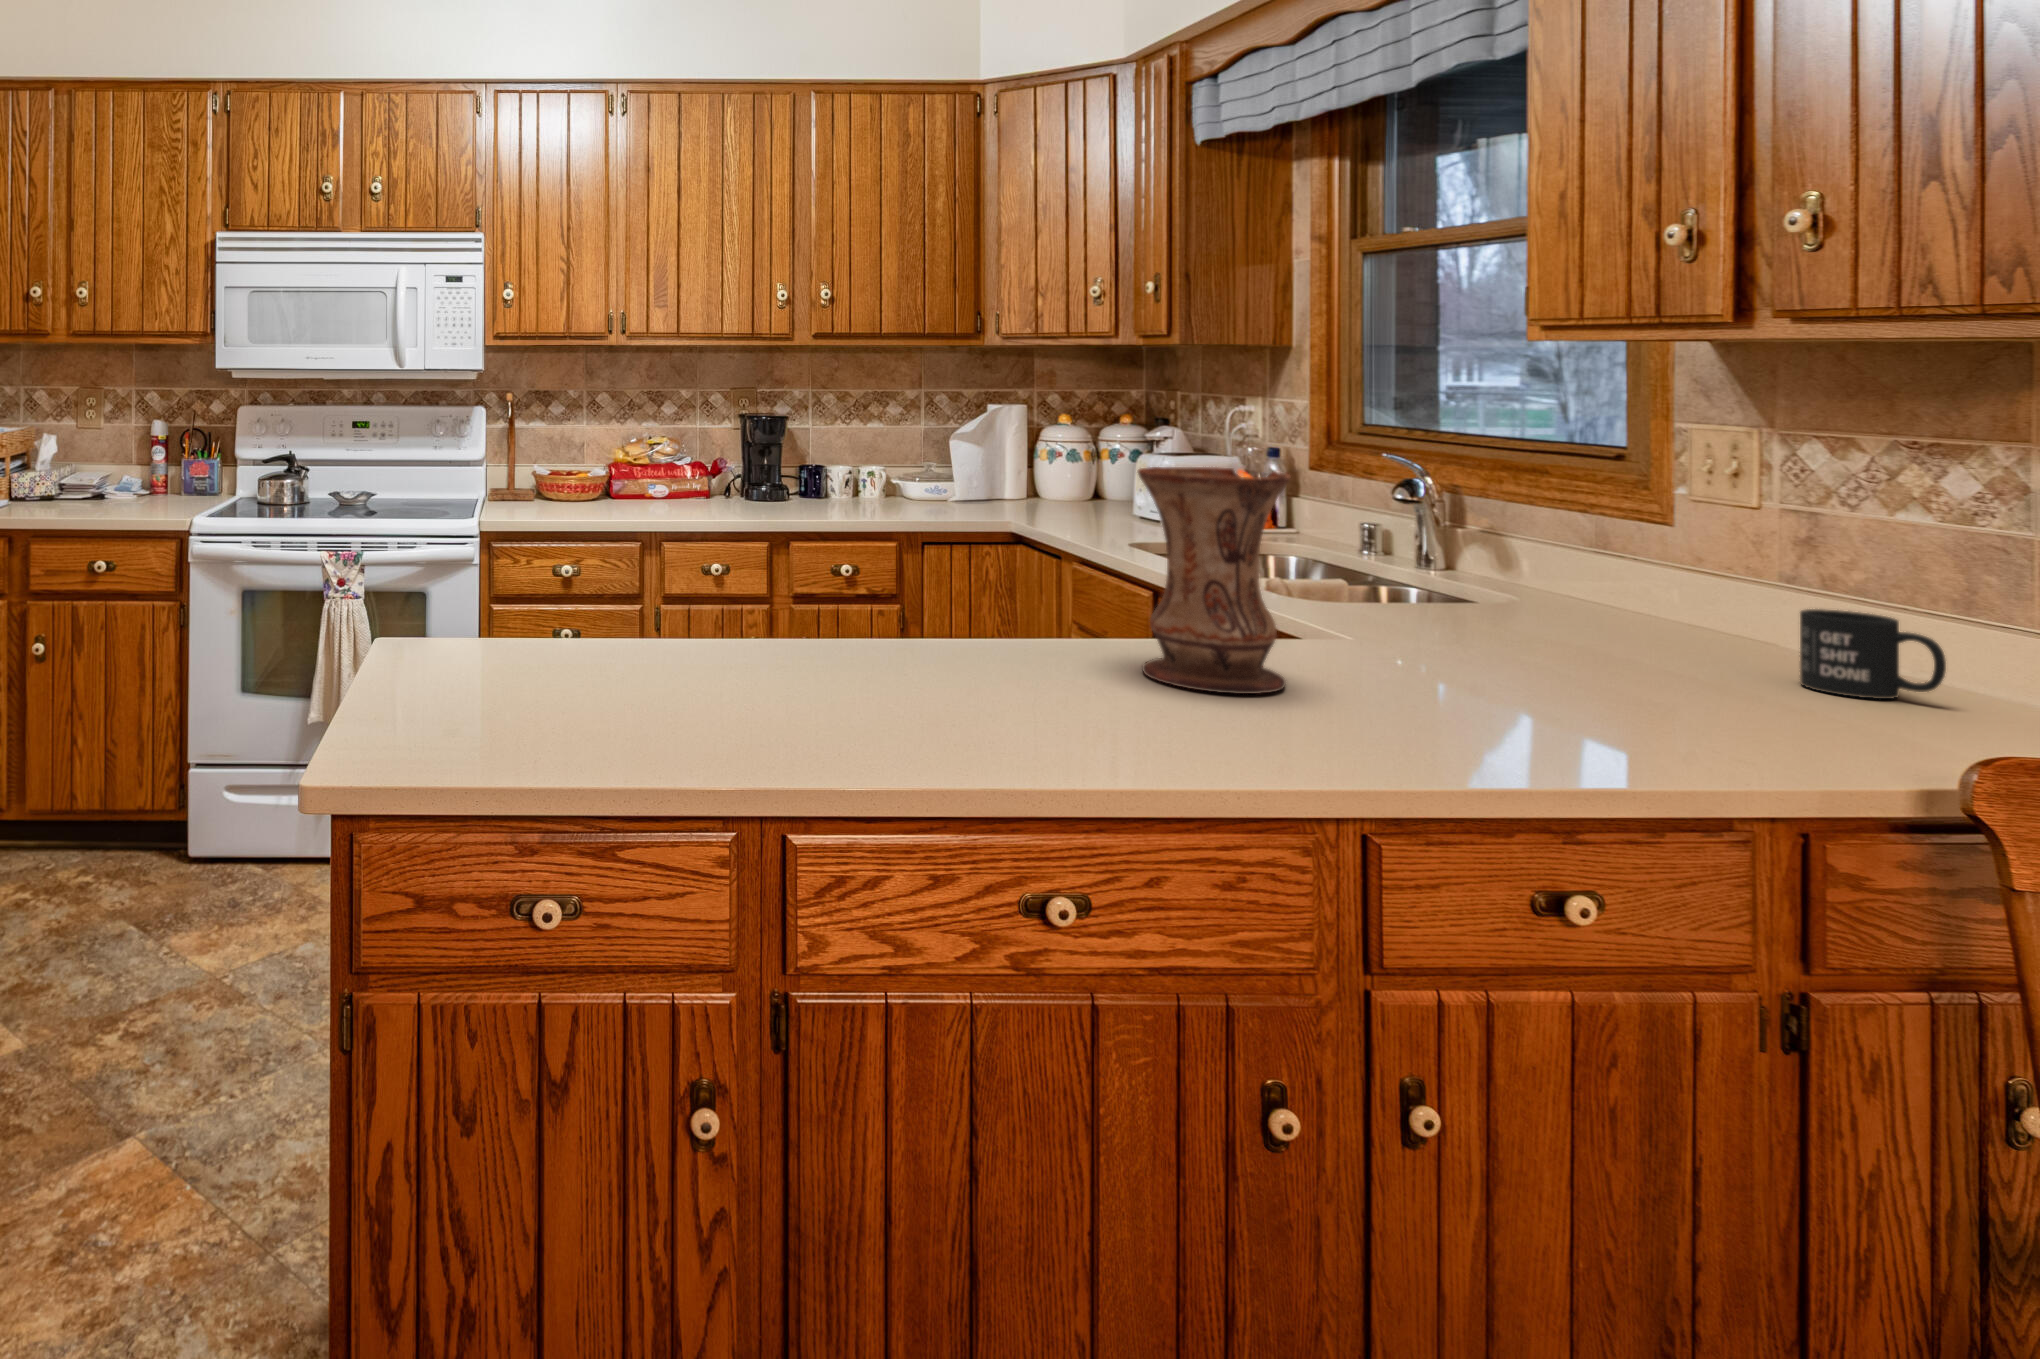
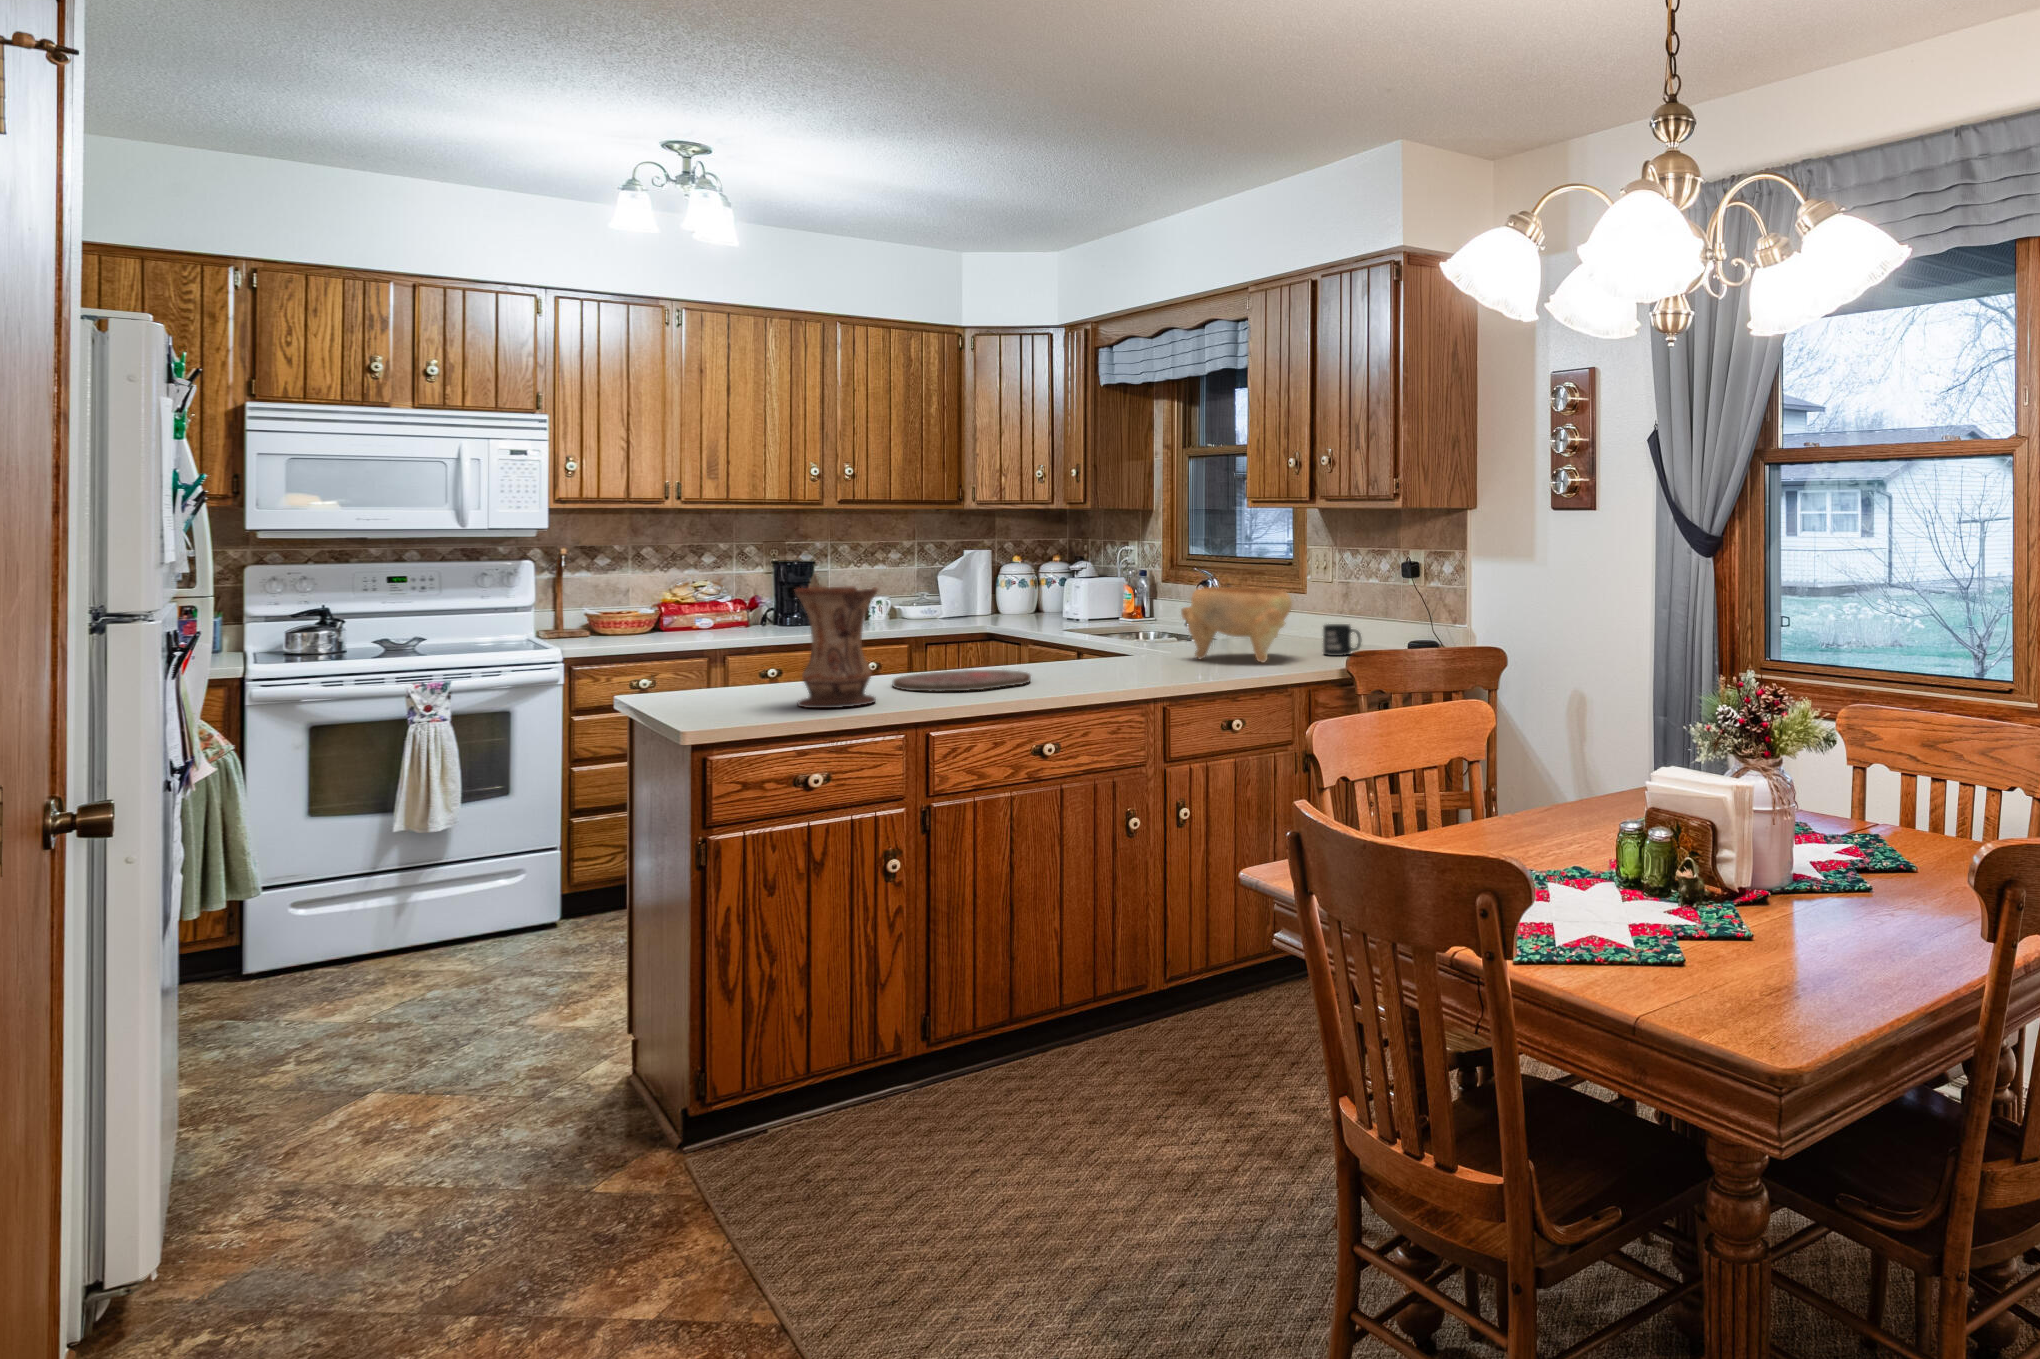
vase: present [1138,467,1290,694] -> present [794,586,878,708]
decorative bowl: none [1392,500,1718,701] -> present [1181,587,1292,662]
cutting board: none [769,641,1043,716] -> present [892,670,1031,691]

